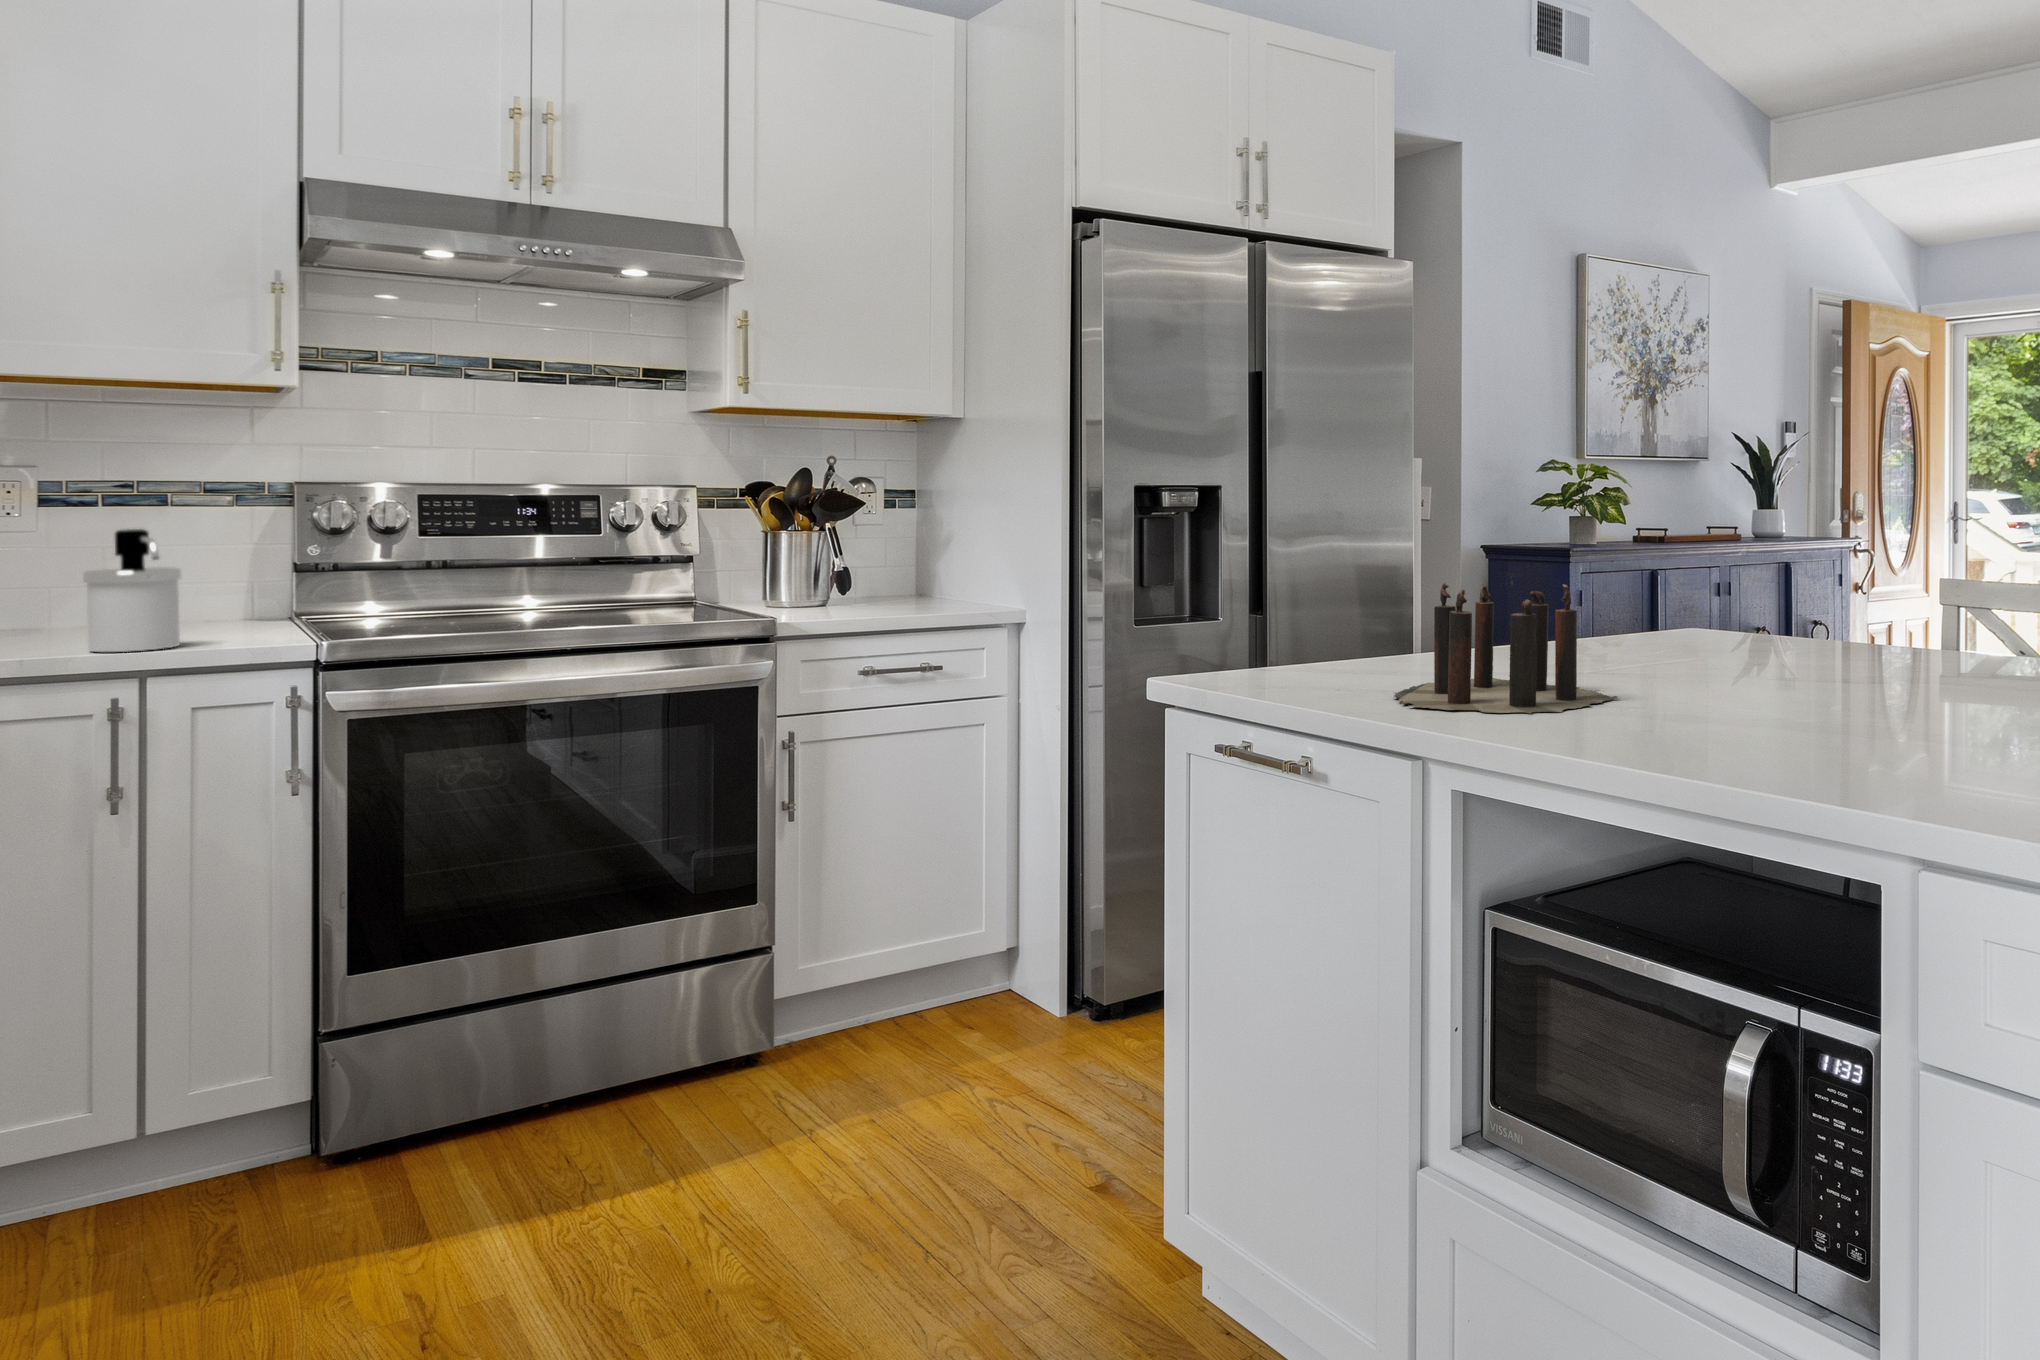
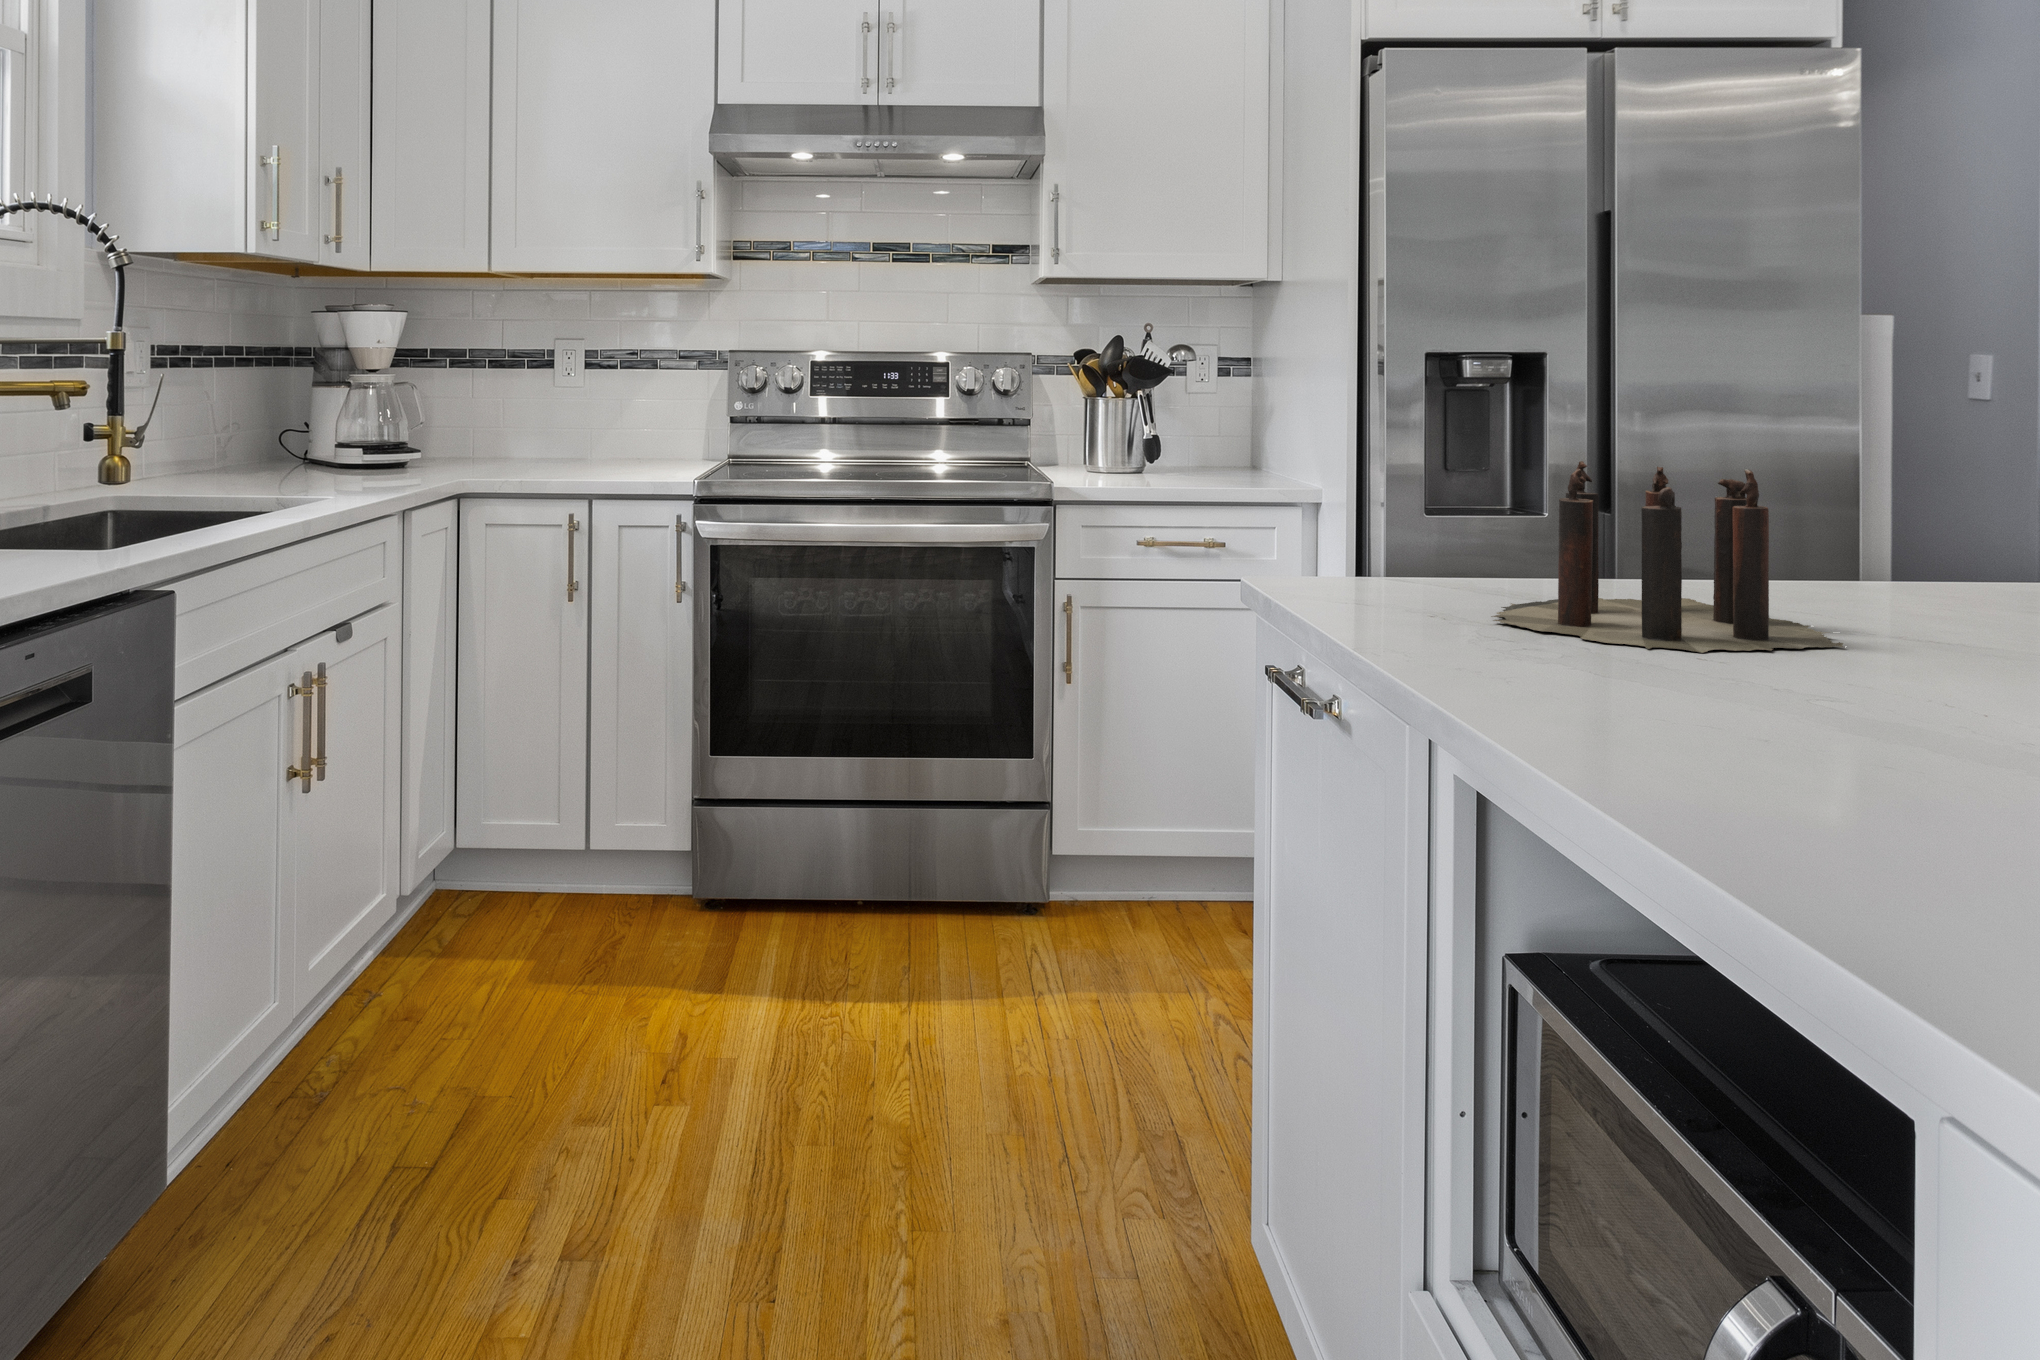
soap dispenser: present [83,529,181,652] -> none [572,385,629,477]

